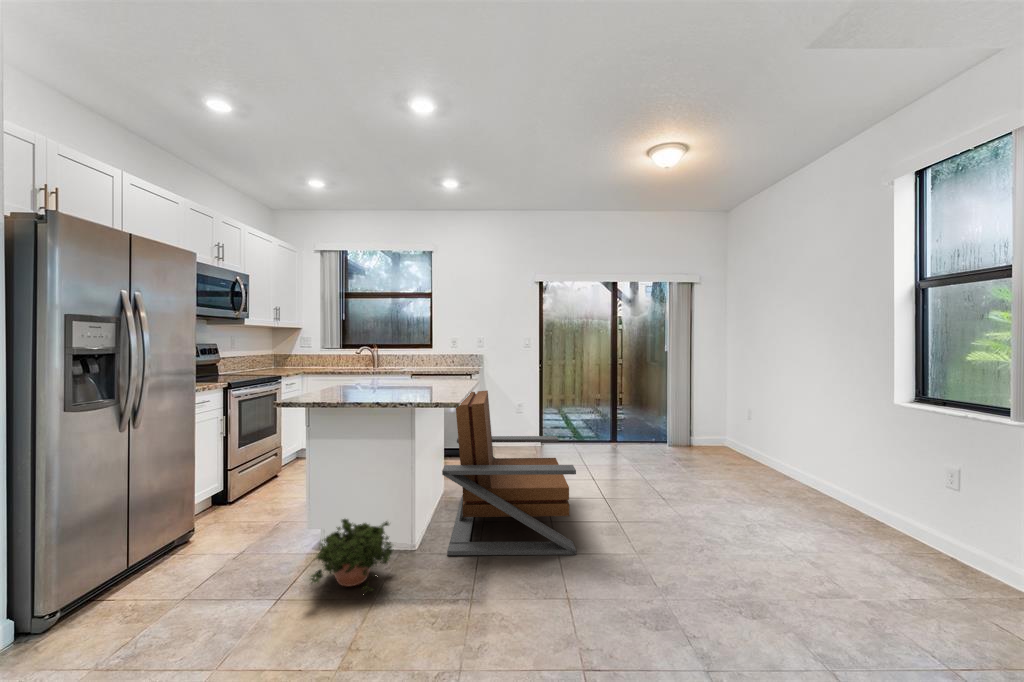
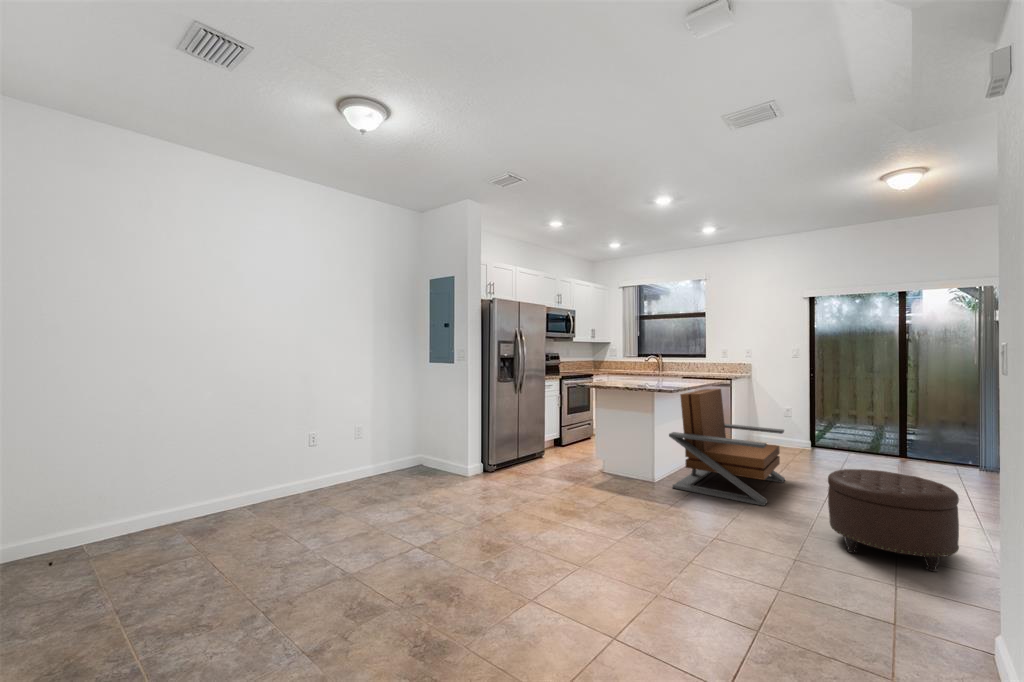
ottoman: none [677,486,822,617] -> present [828,469,959,572]
potted plant: present [311,519,394,590] -> none [588,451,638,491]

